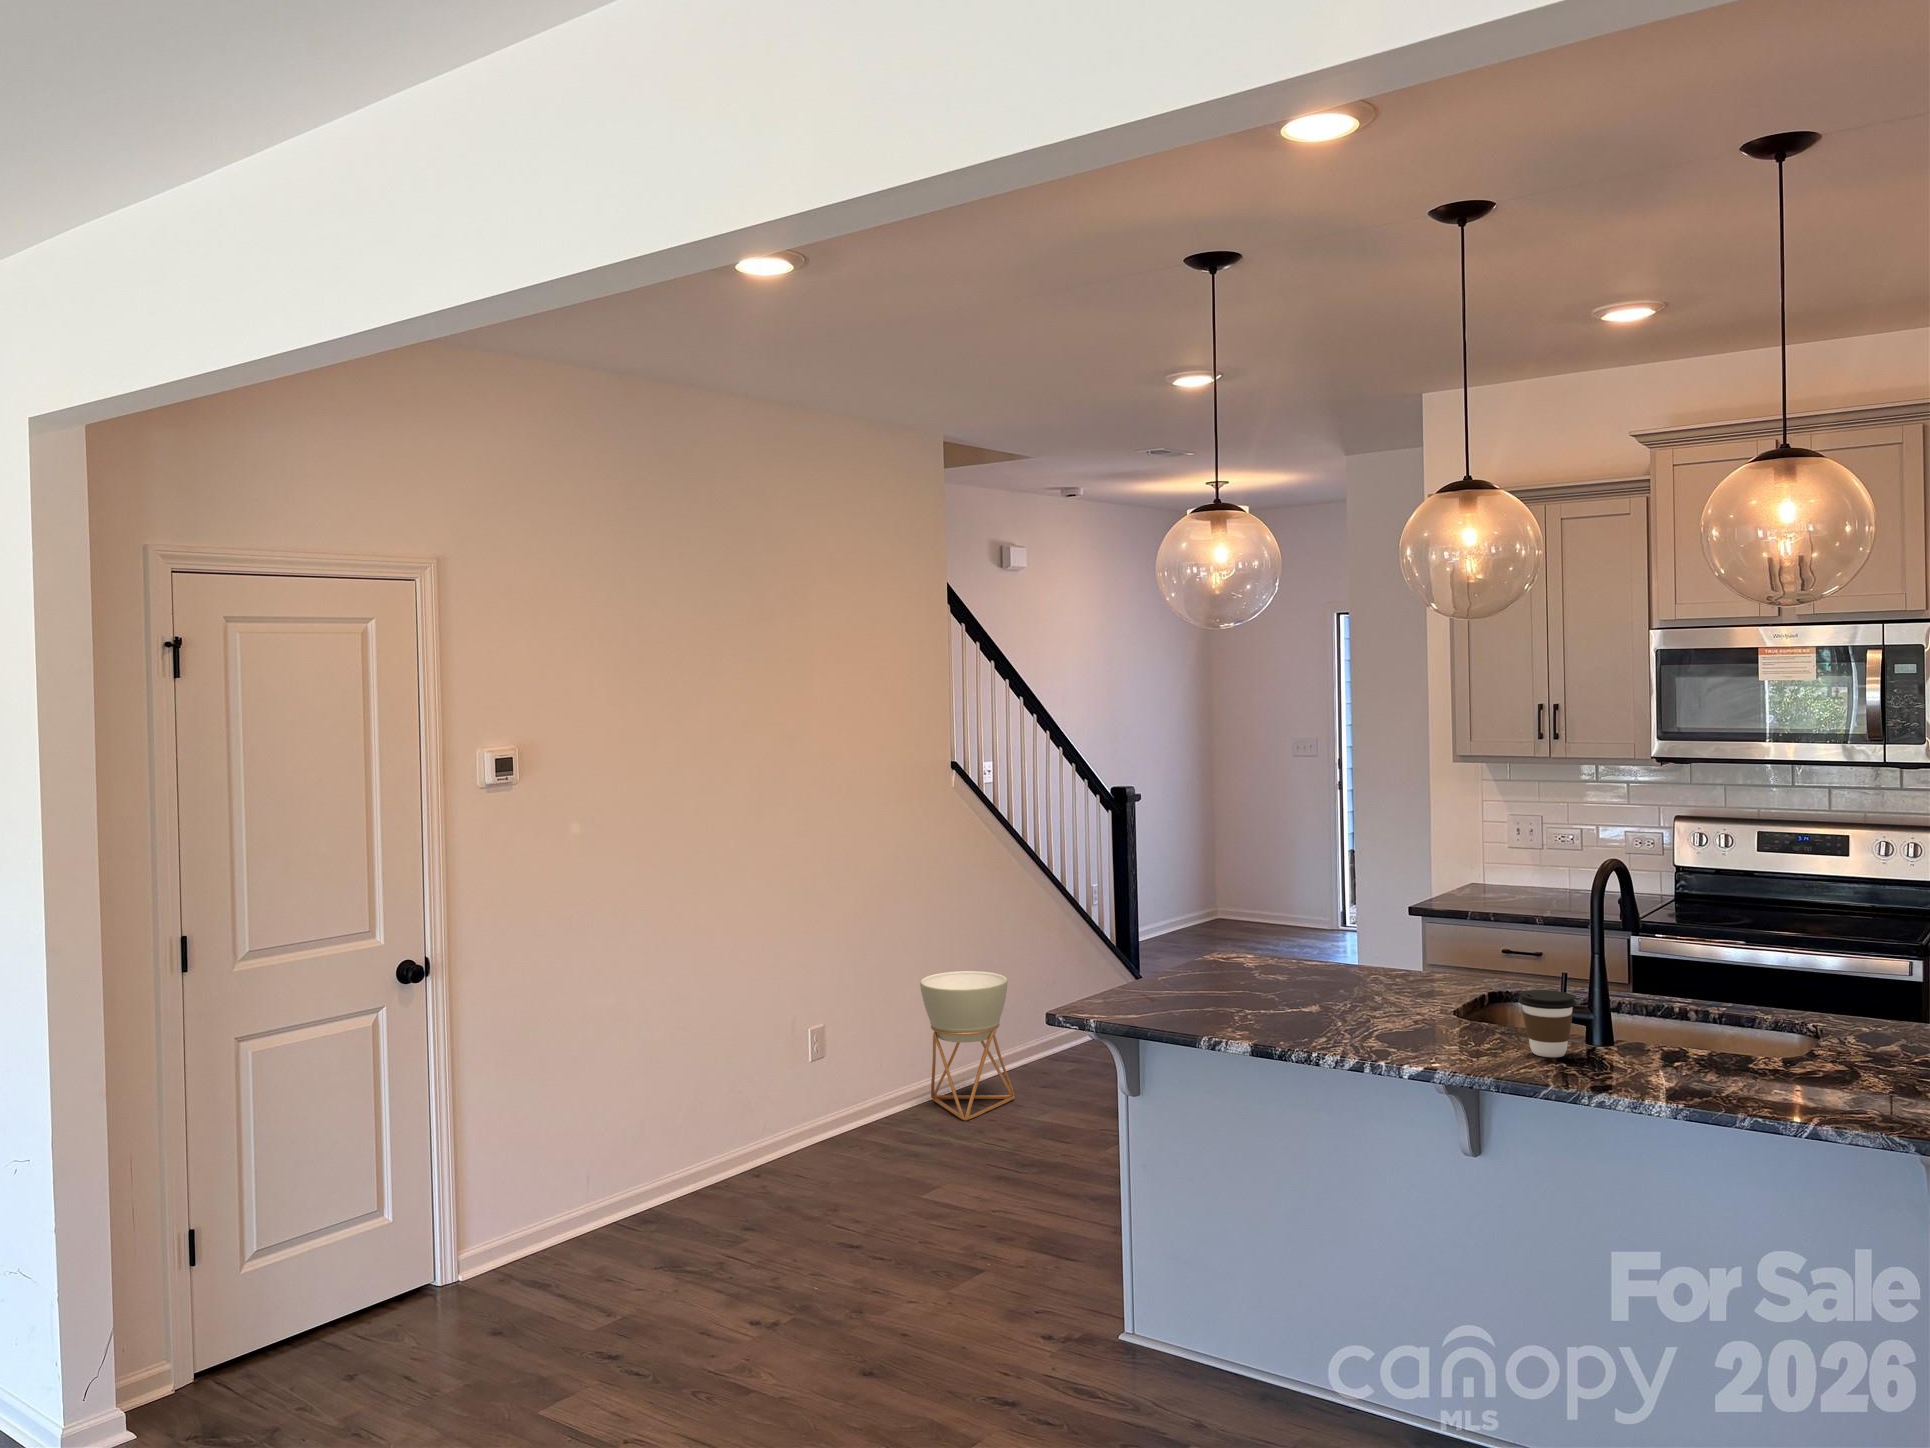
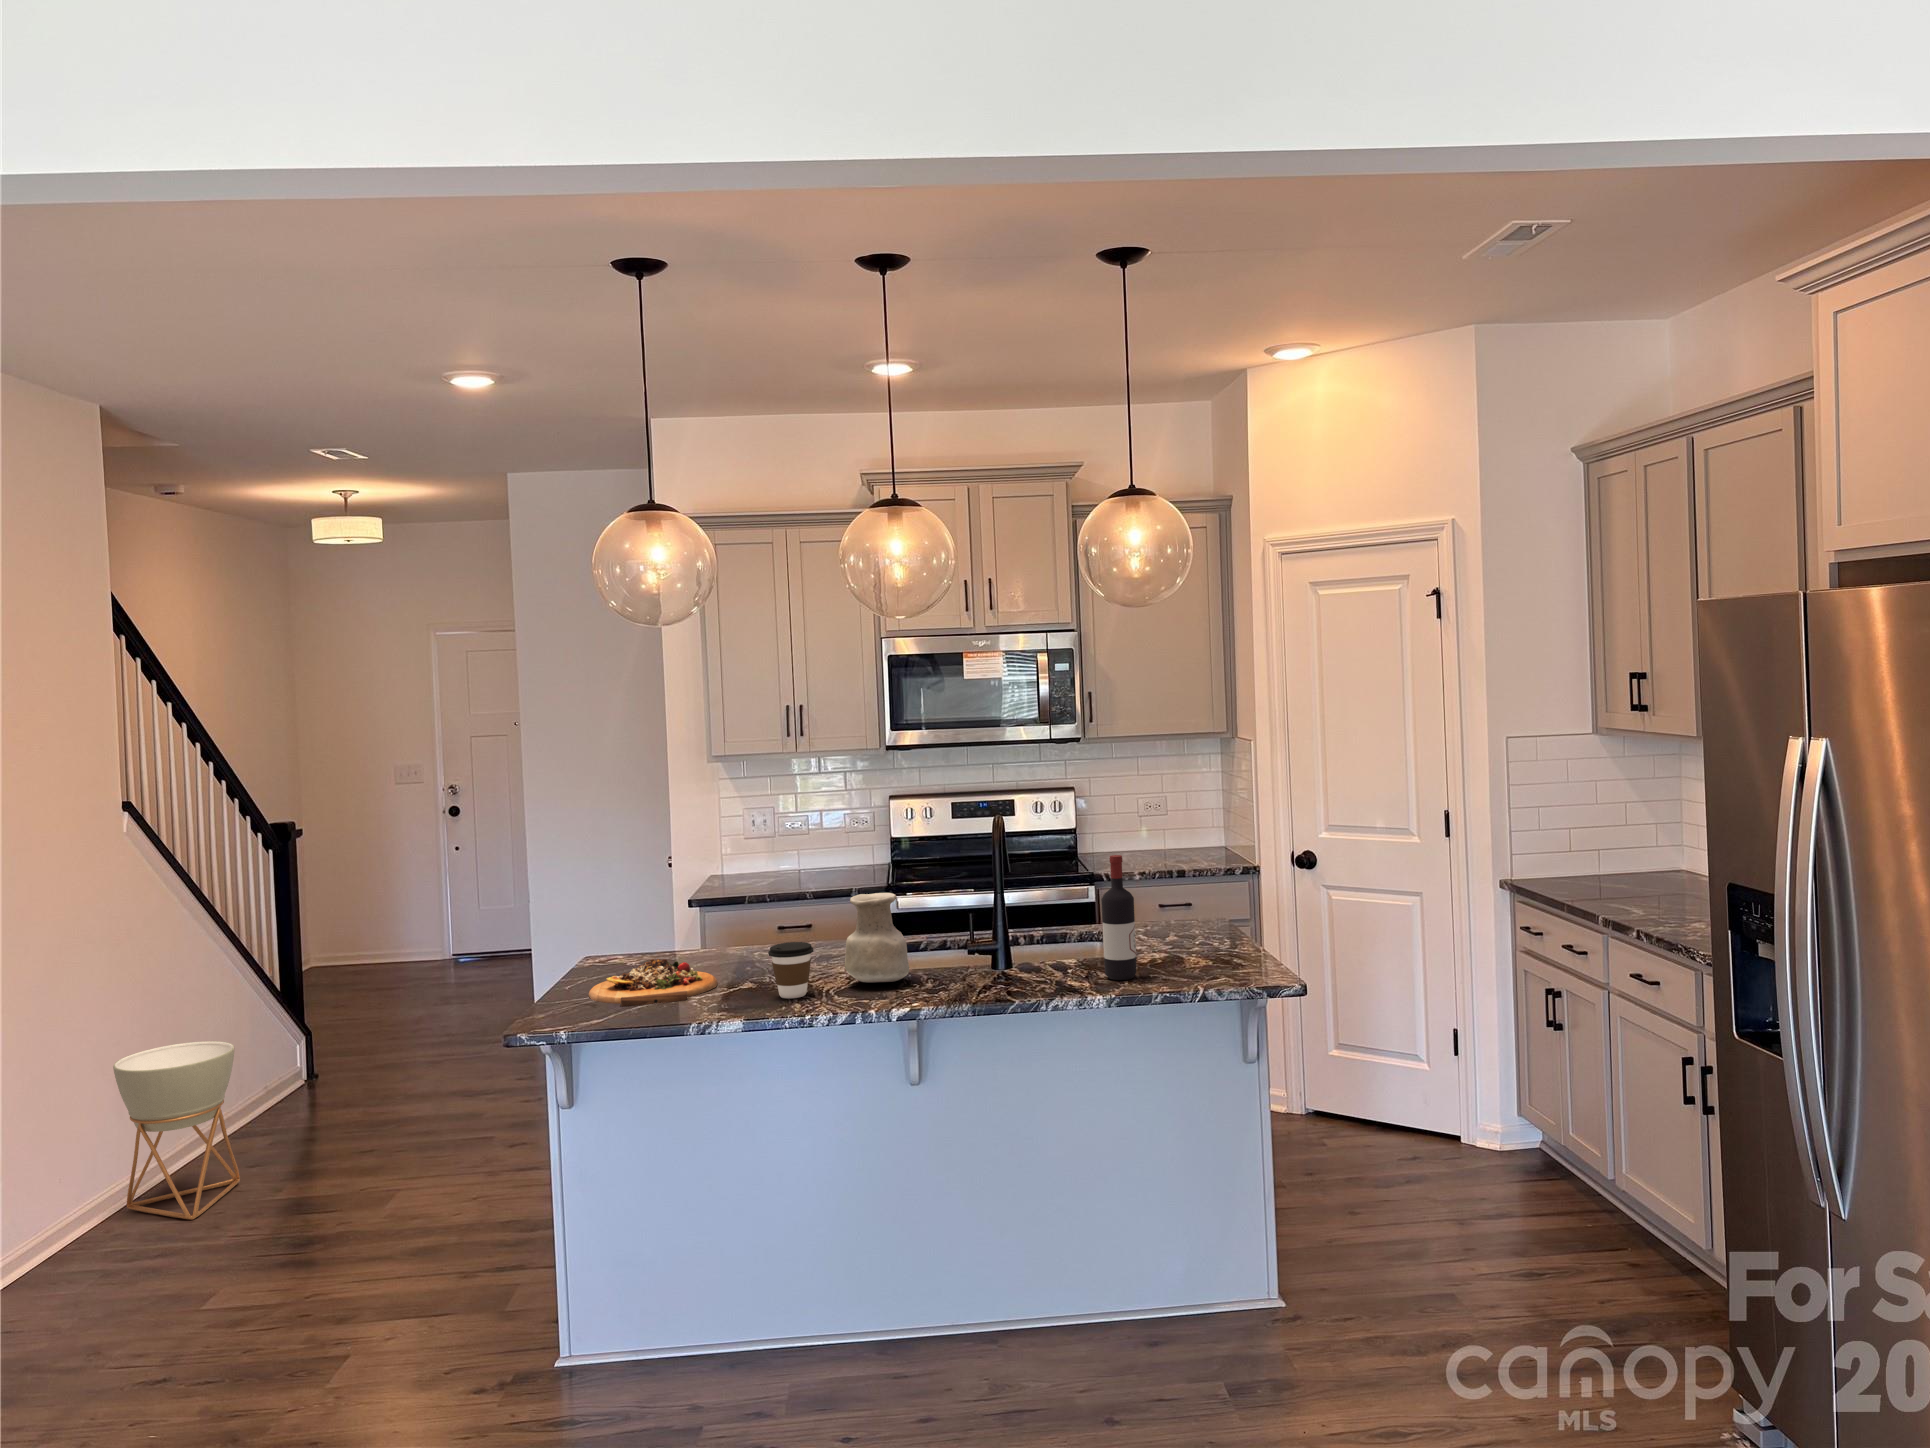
wine bottle: none [1707,925,1758,1092] -> present [1101,855,1136,980]
vase: none [1394,928,1472,1034] -> present [845,893,909,982]
cutting board: none [1155,964,1286,1012] -> present [589,959,718,1007]
coffee cup: present [1518,990,1576,1057] -> present [768,942,813,998]

